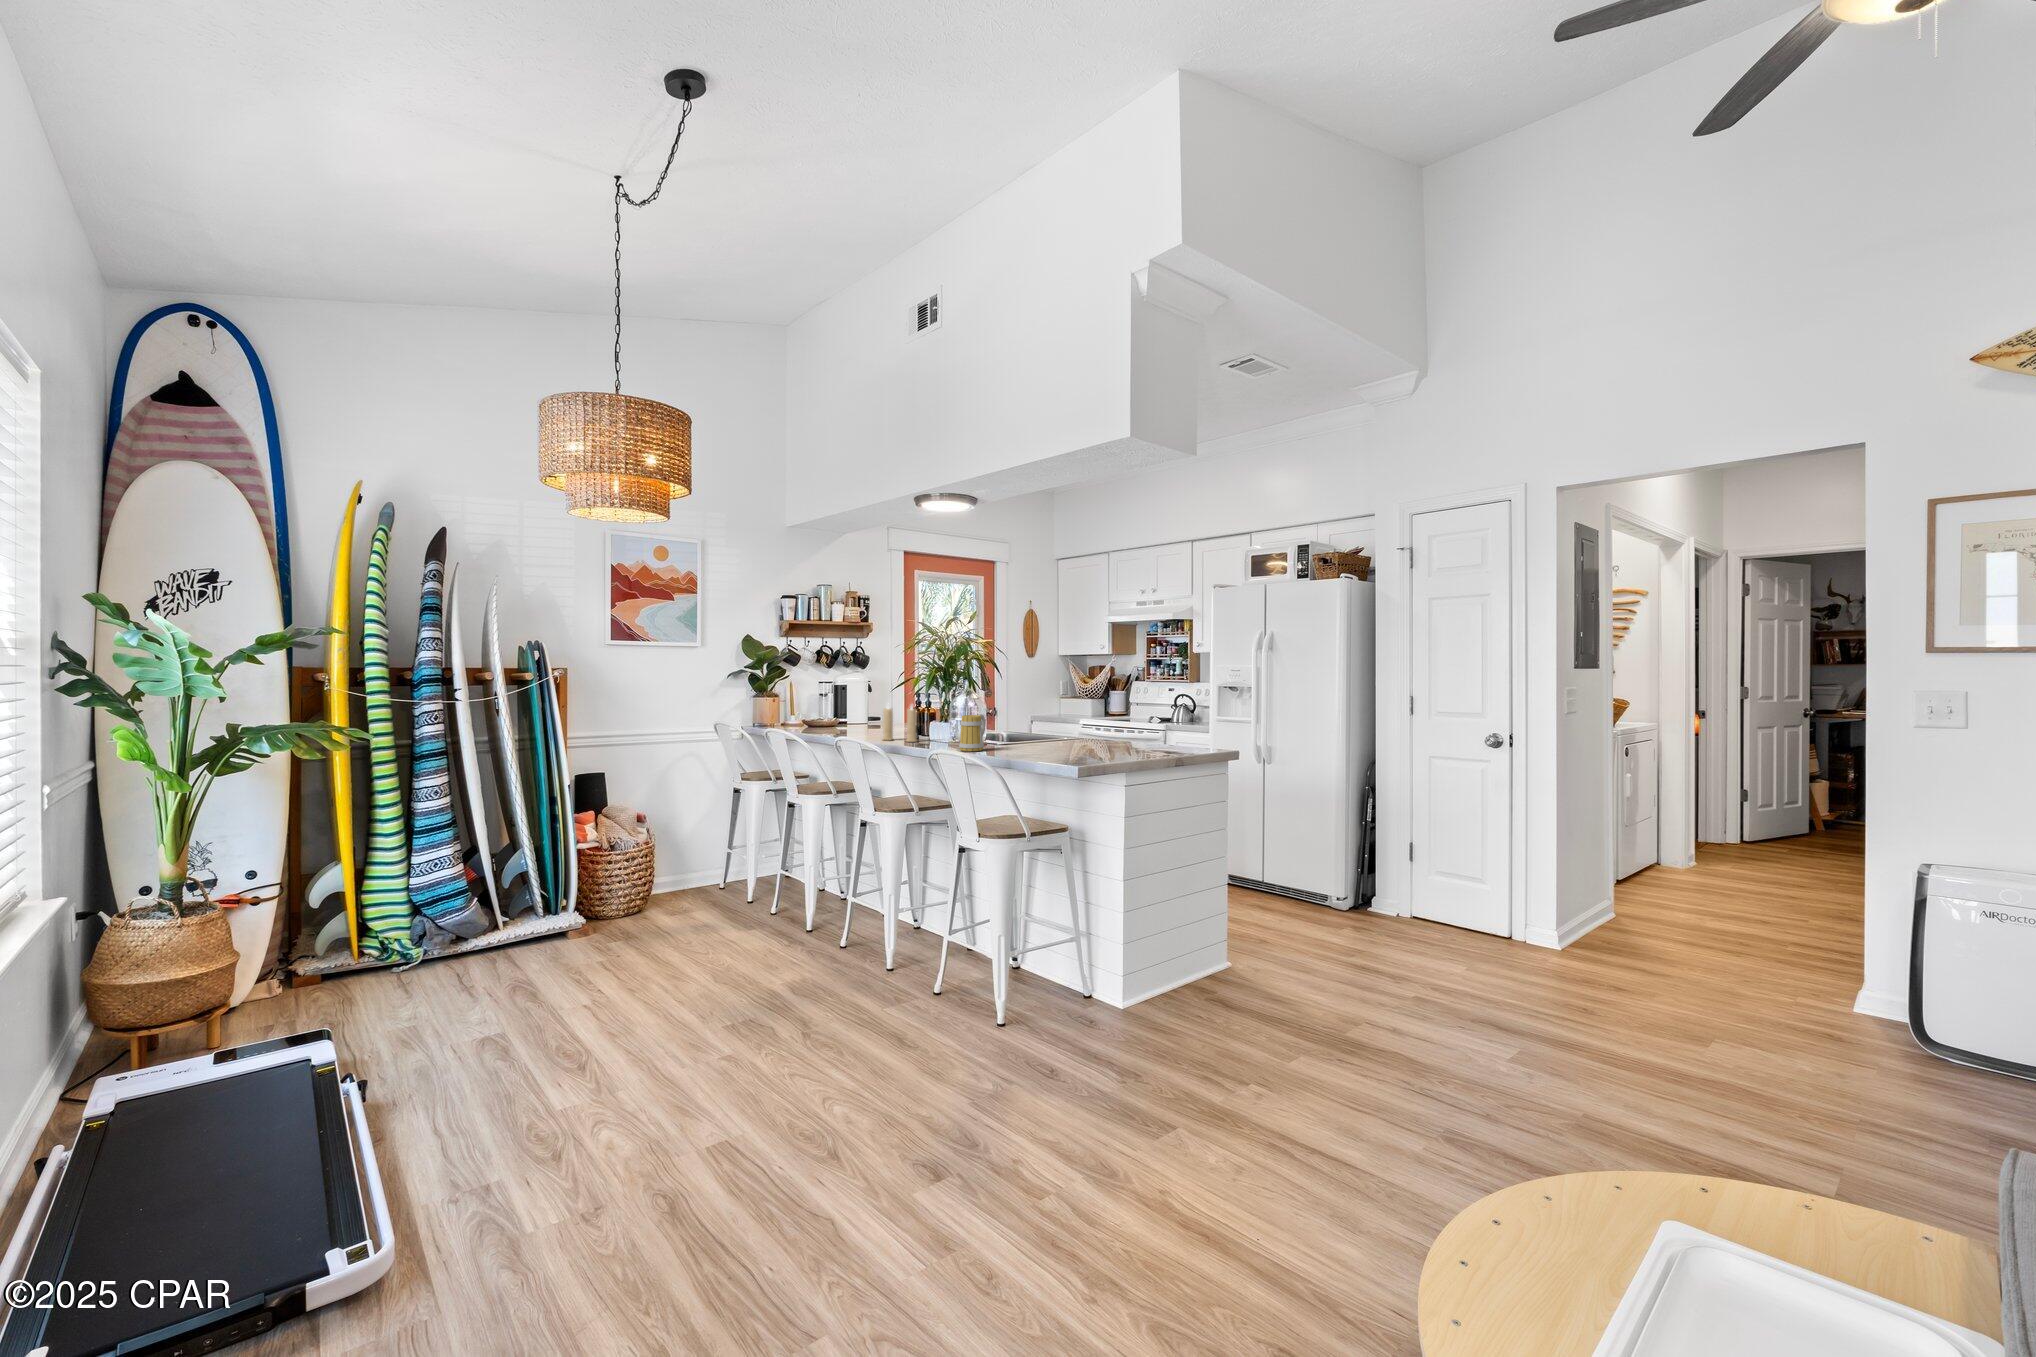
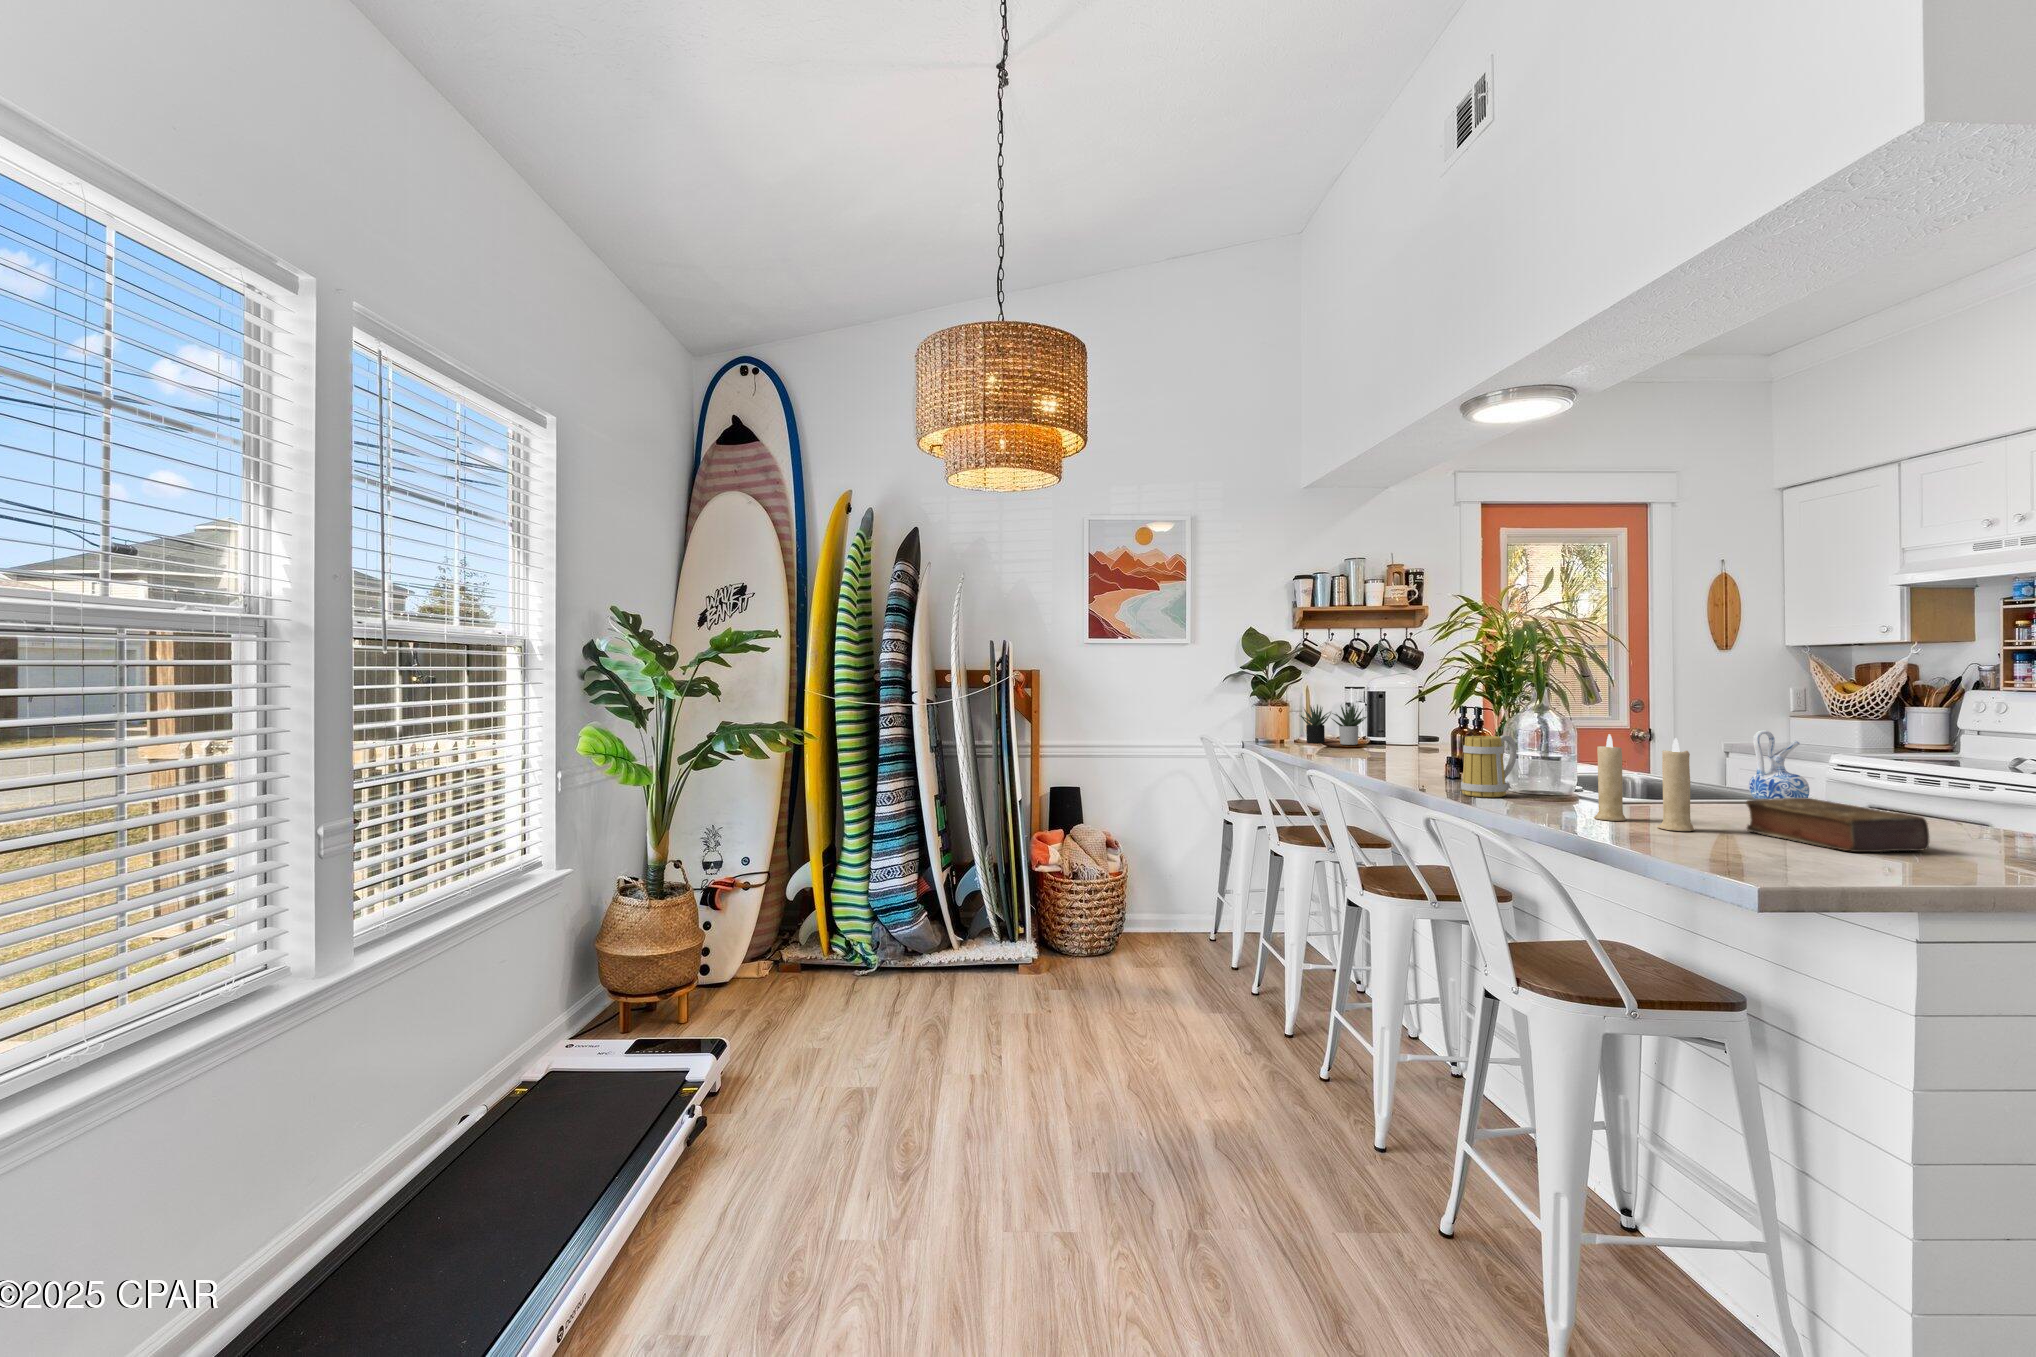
succulent plant: none [787,692,842,724] -> present [1301,703,1366,745]
candle: present [883,705,917,742] -> present [1594,734,1695,831]
ceramic pitcher: none [1089,708,1113,748] -> present [1749,730,1810,799]
book: none [1104,740,1170,763] -> present [1746,798,1930,852]

